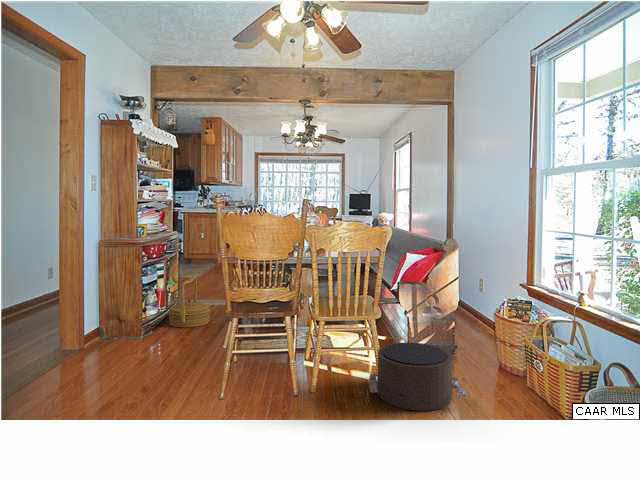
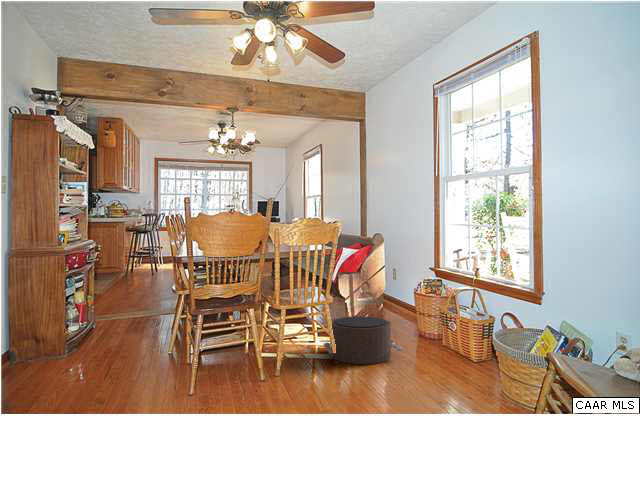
woven basket: present [168,277,211,327] -> none [104,279,148,329]

